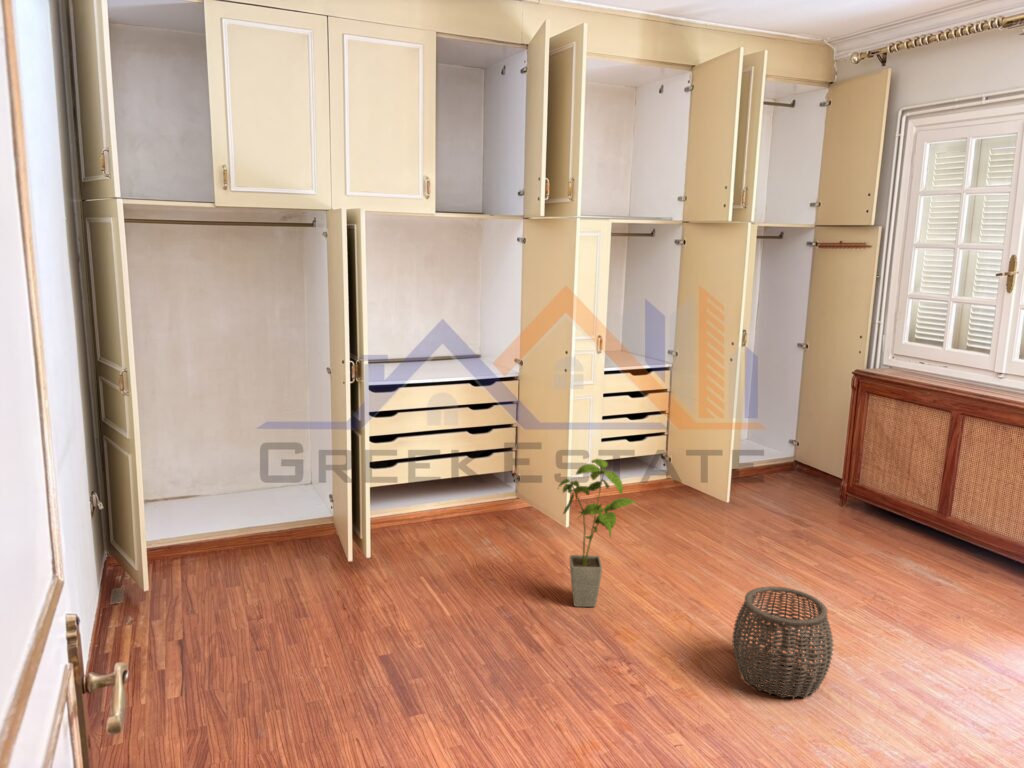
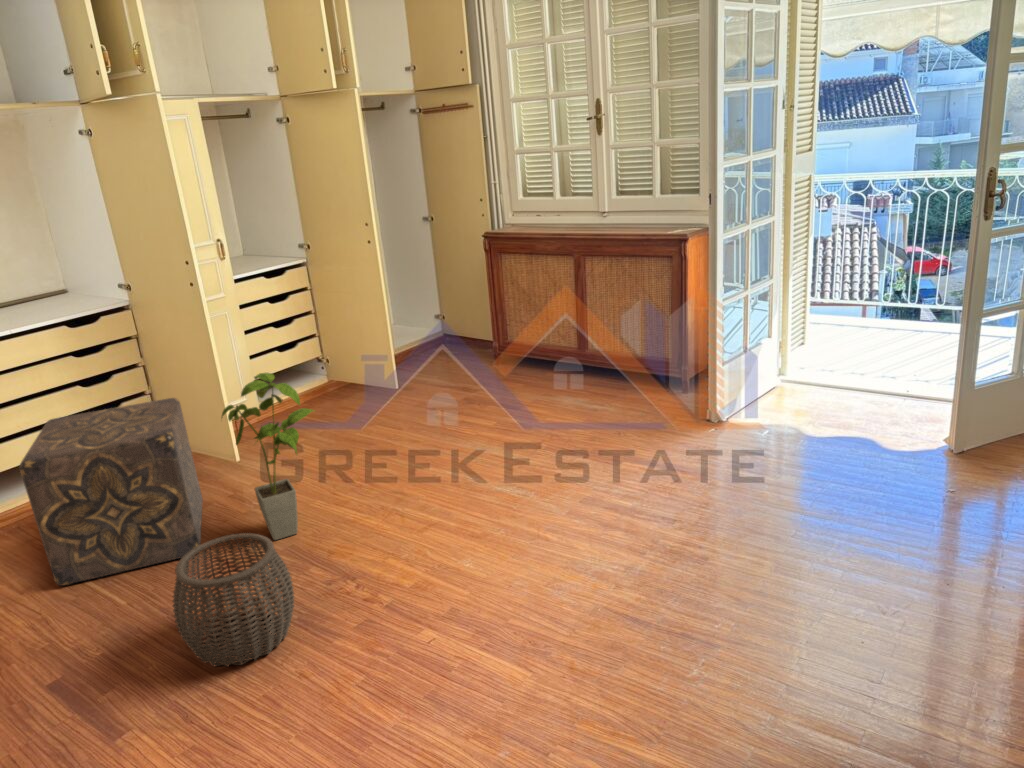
ottoman: none [408,455,533,596] -> present [19,398,203,586]
woven basket: present [732,587,834,698] -> present [173,533,294,667]

